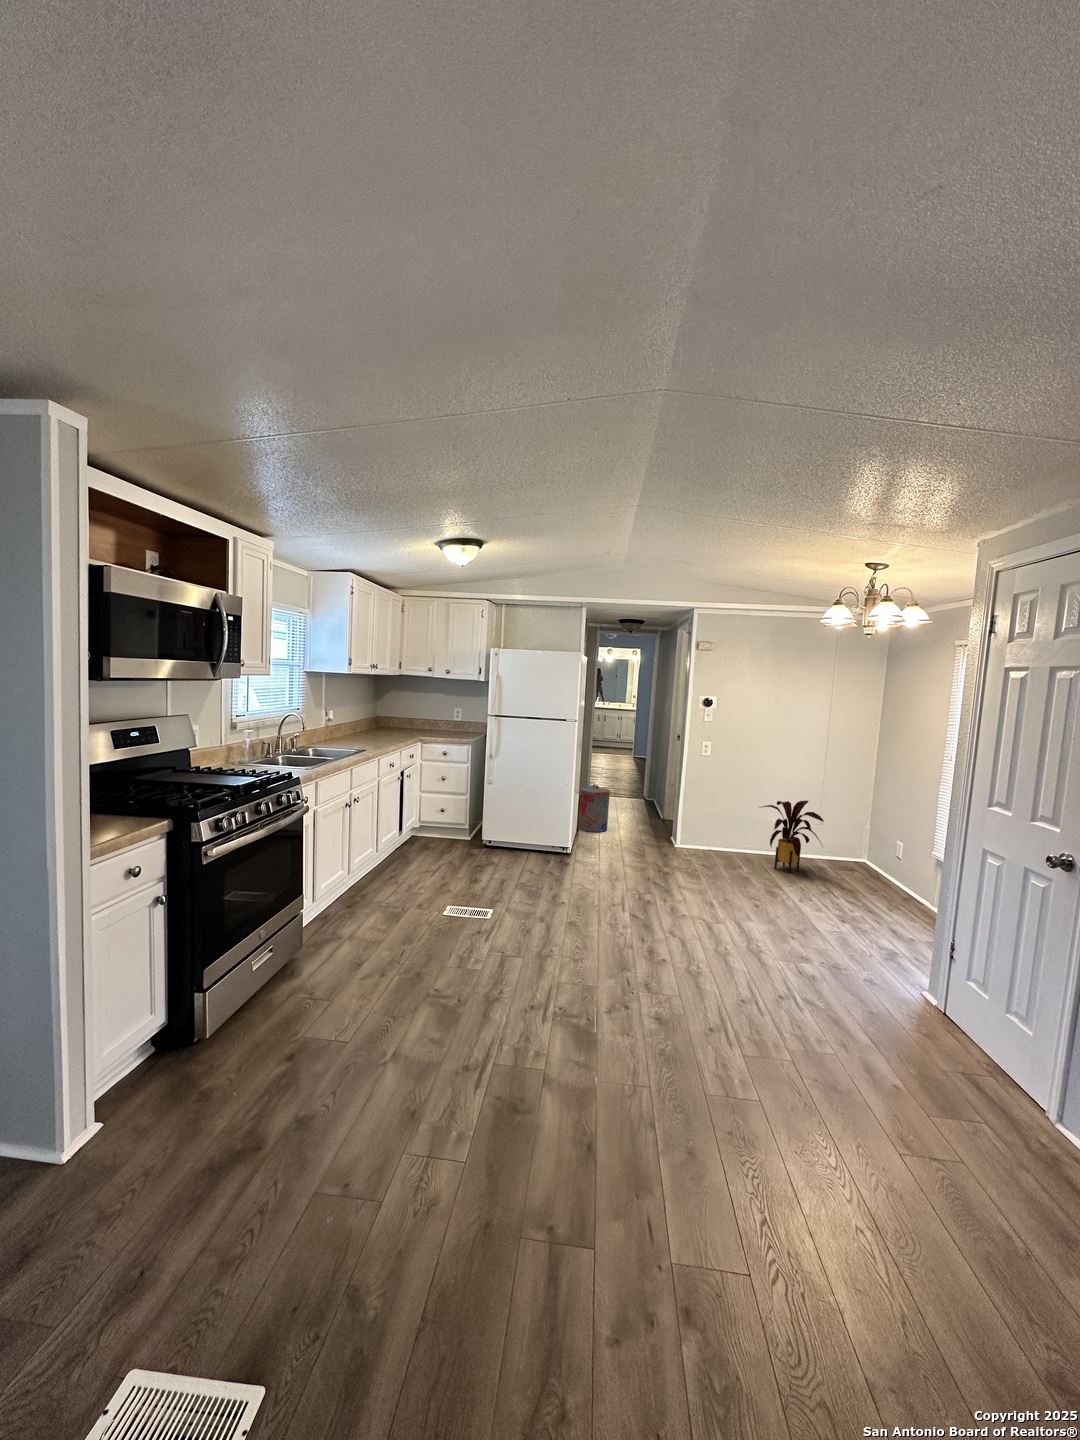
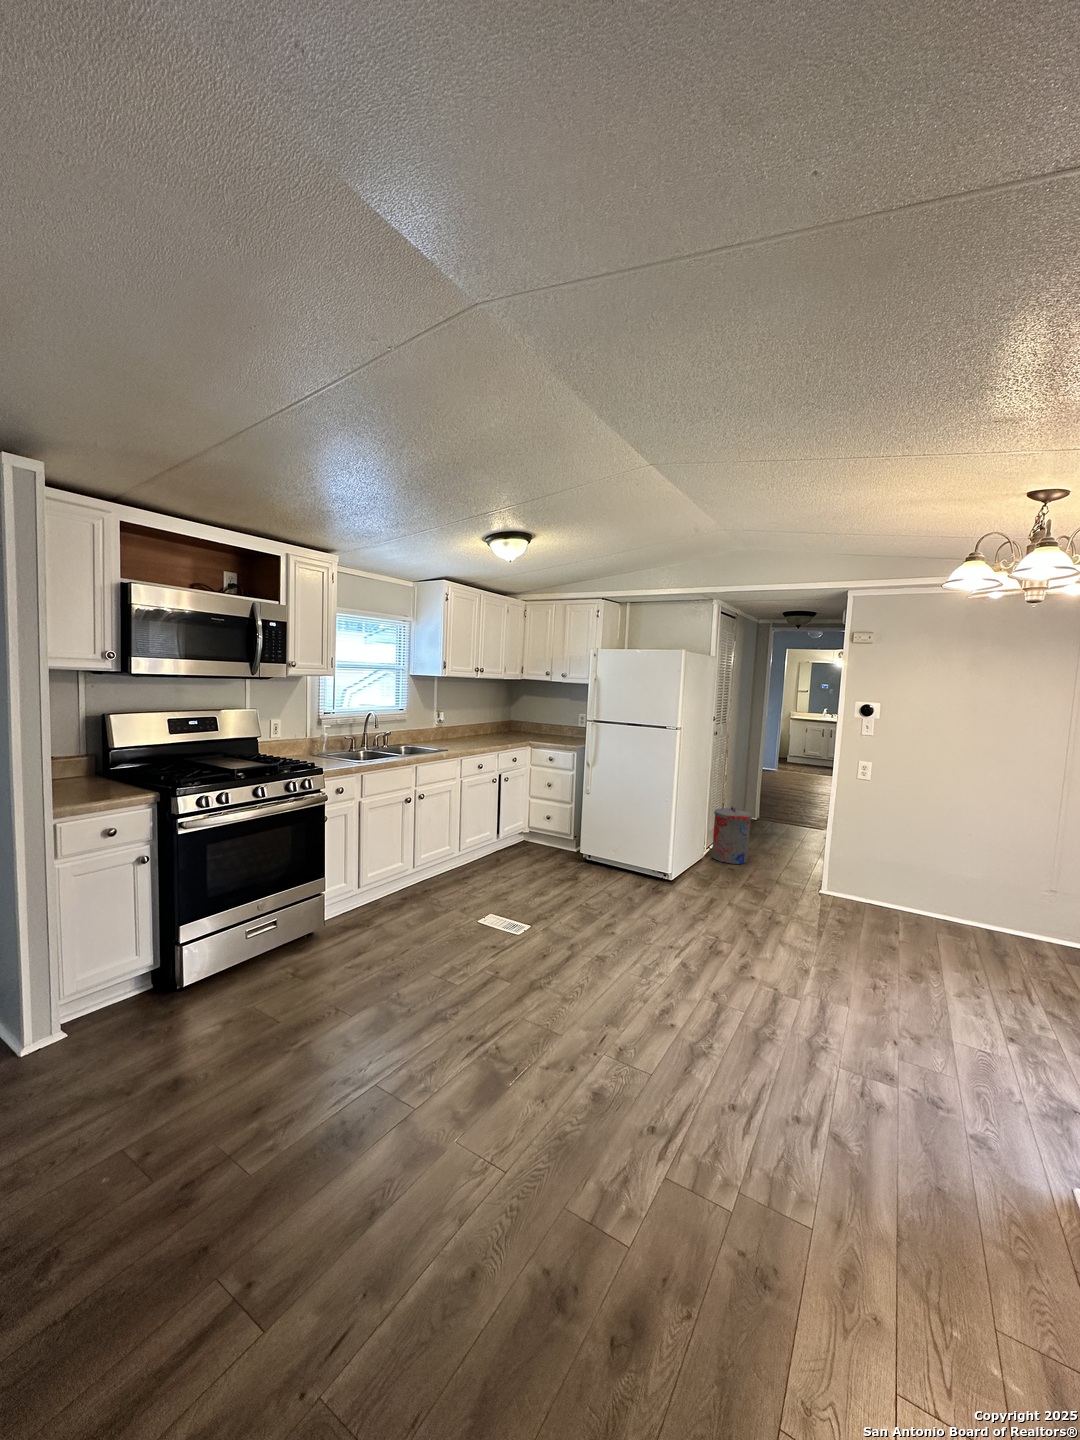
house plant: present [760,801,824,873] -> none [935,849,1037,956]

